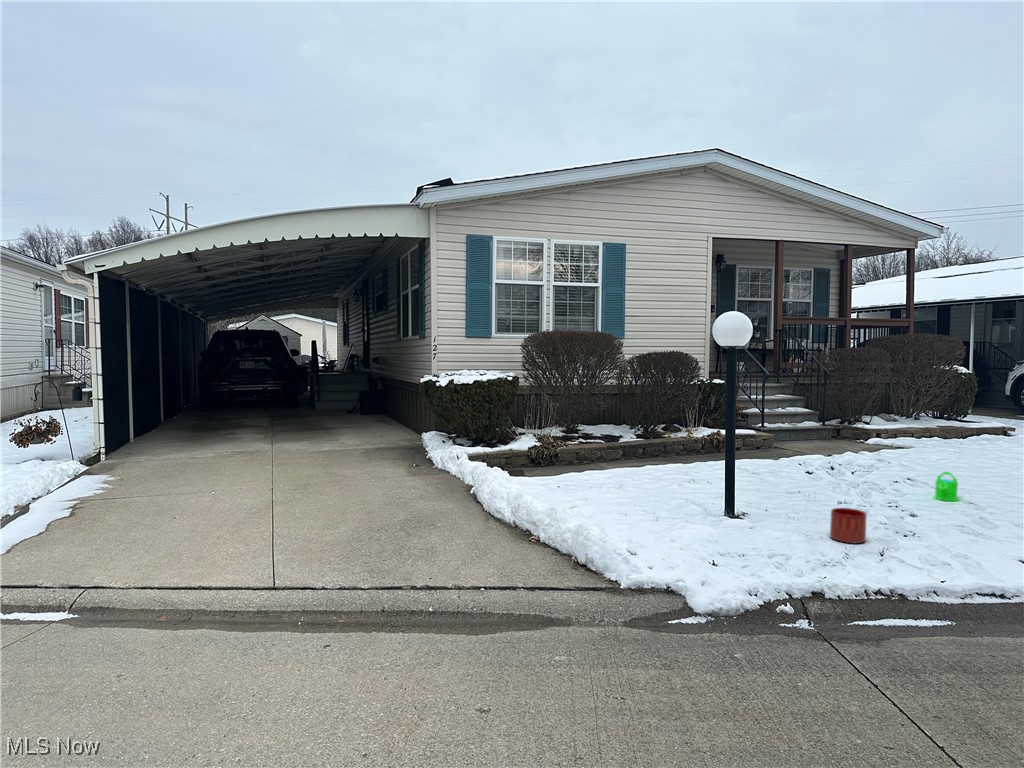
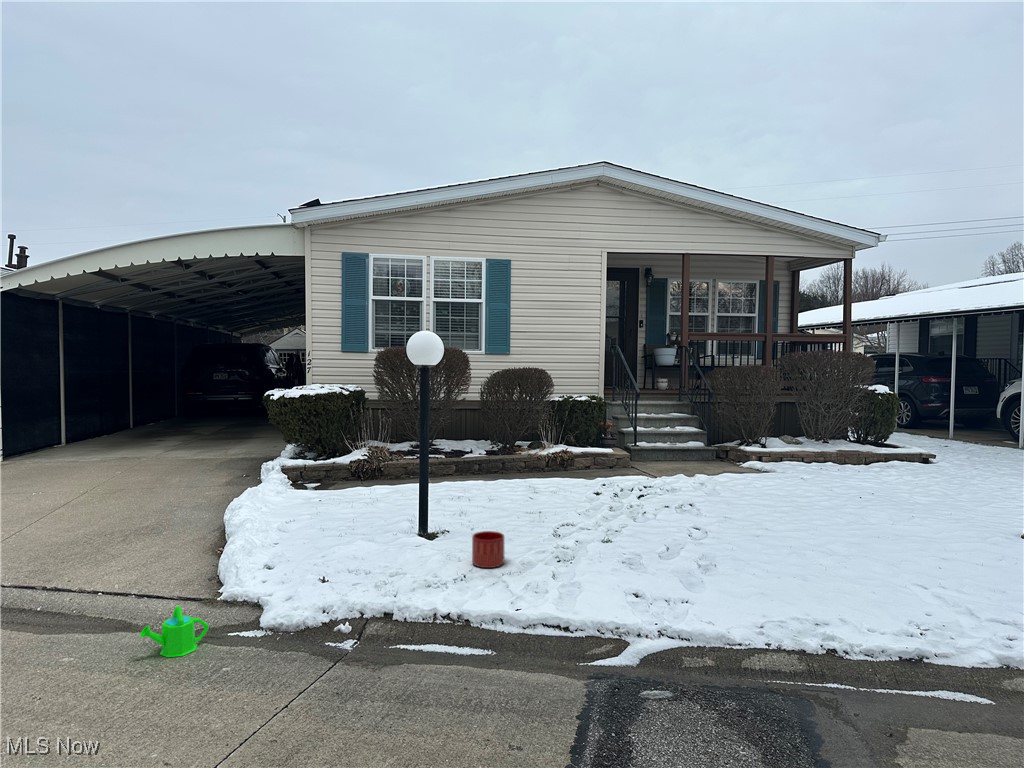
watering can: present [935,472,958,501] -> present [140,606,209,657]

